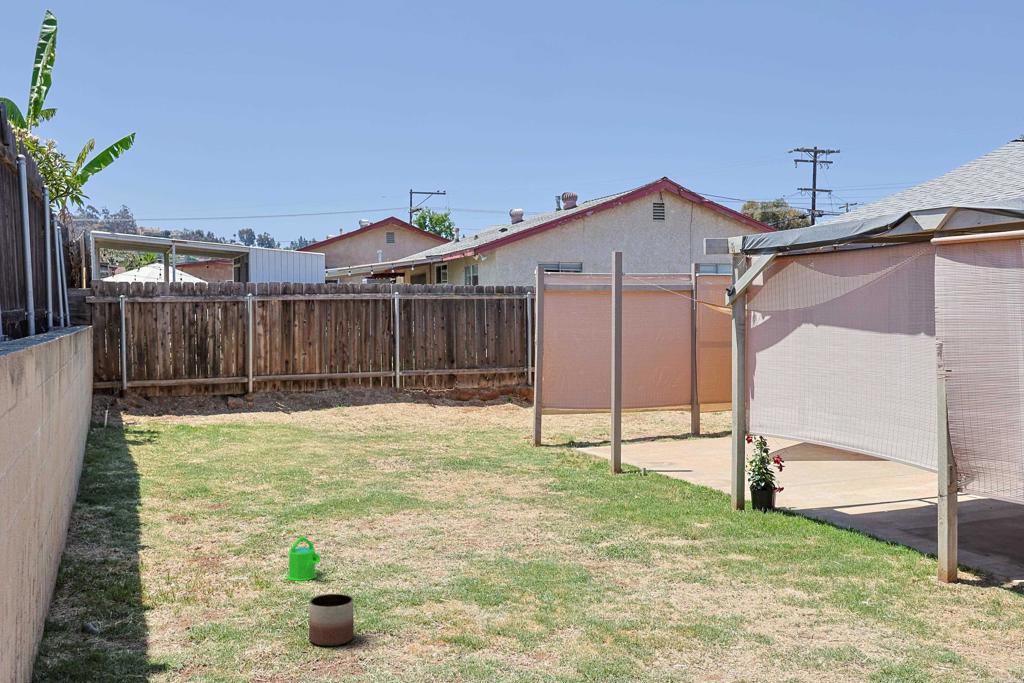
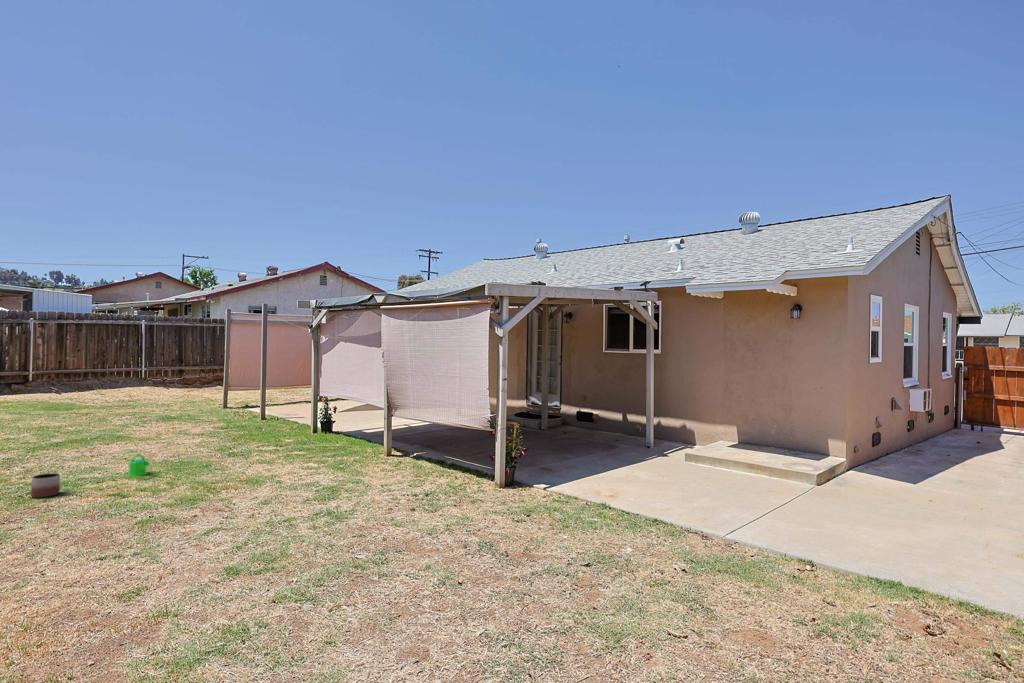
watering can: present [287,537,321,581] -> present [128,454,150,476]

